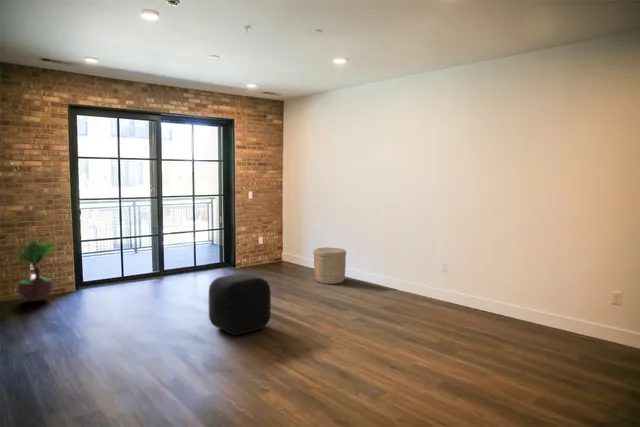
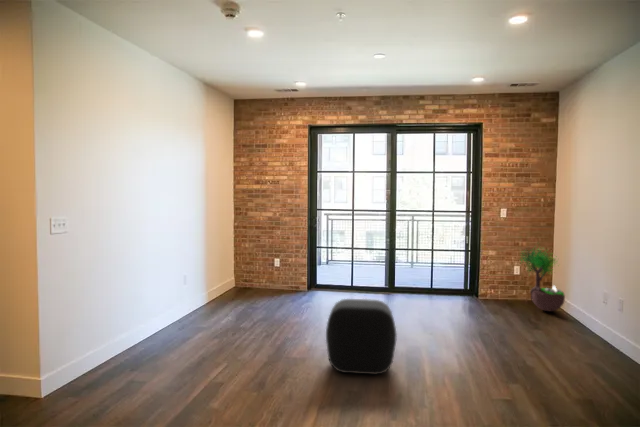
potted tree: present [16,237,53,301] -> present [520,249,565,311]
woven basket: present [313,247,346,284] -> none [554,290,611,349]

